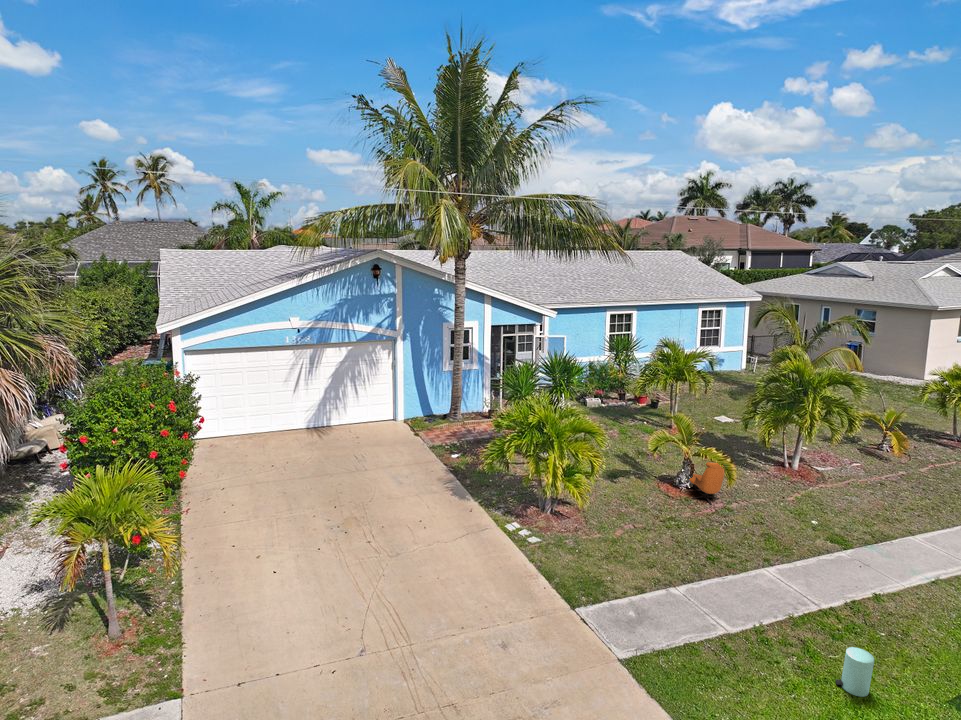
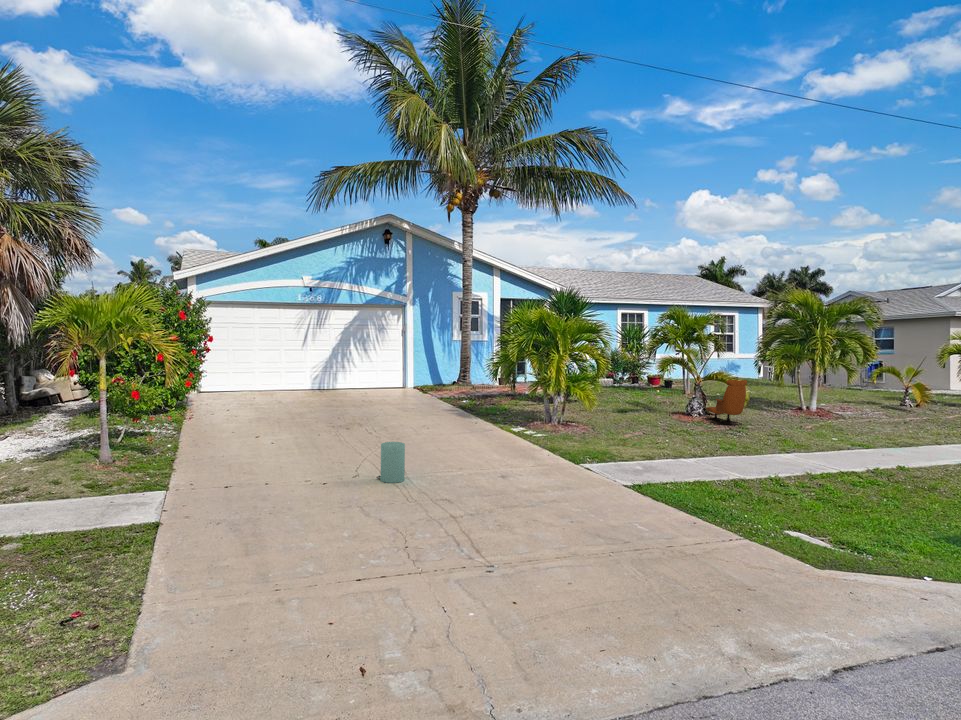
trash can: present [835,647,874,697] -> present [377,442,405,483]

